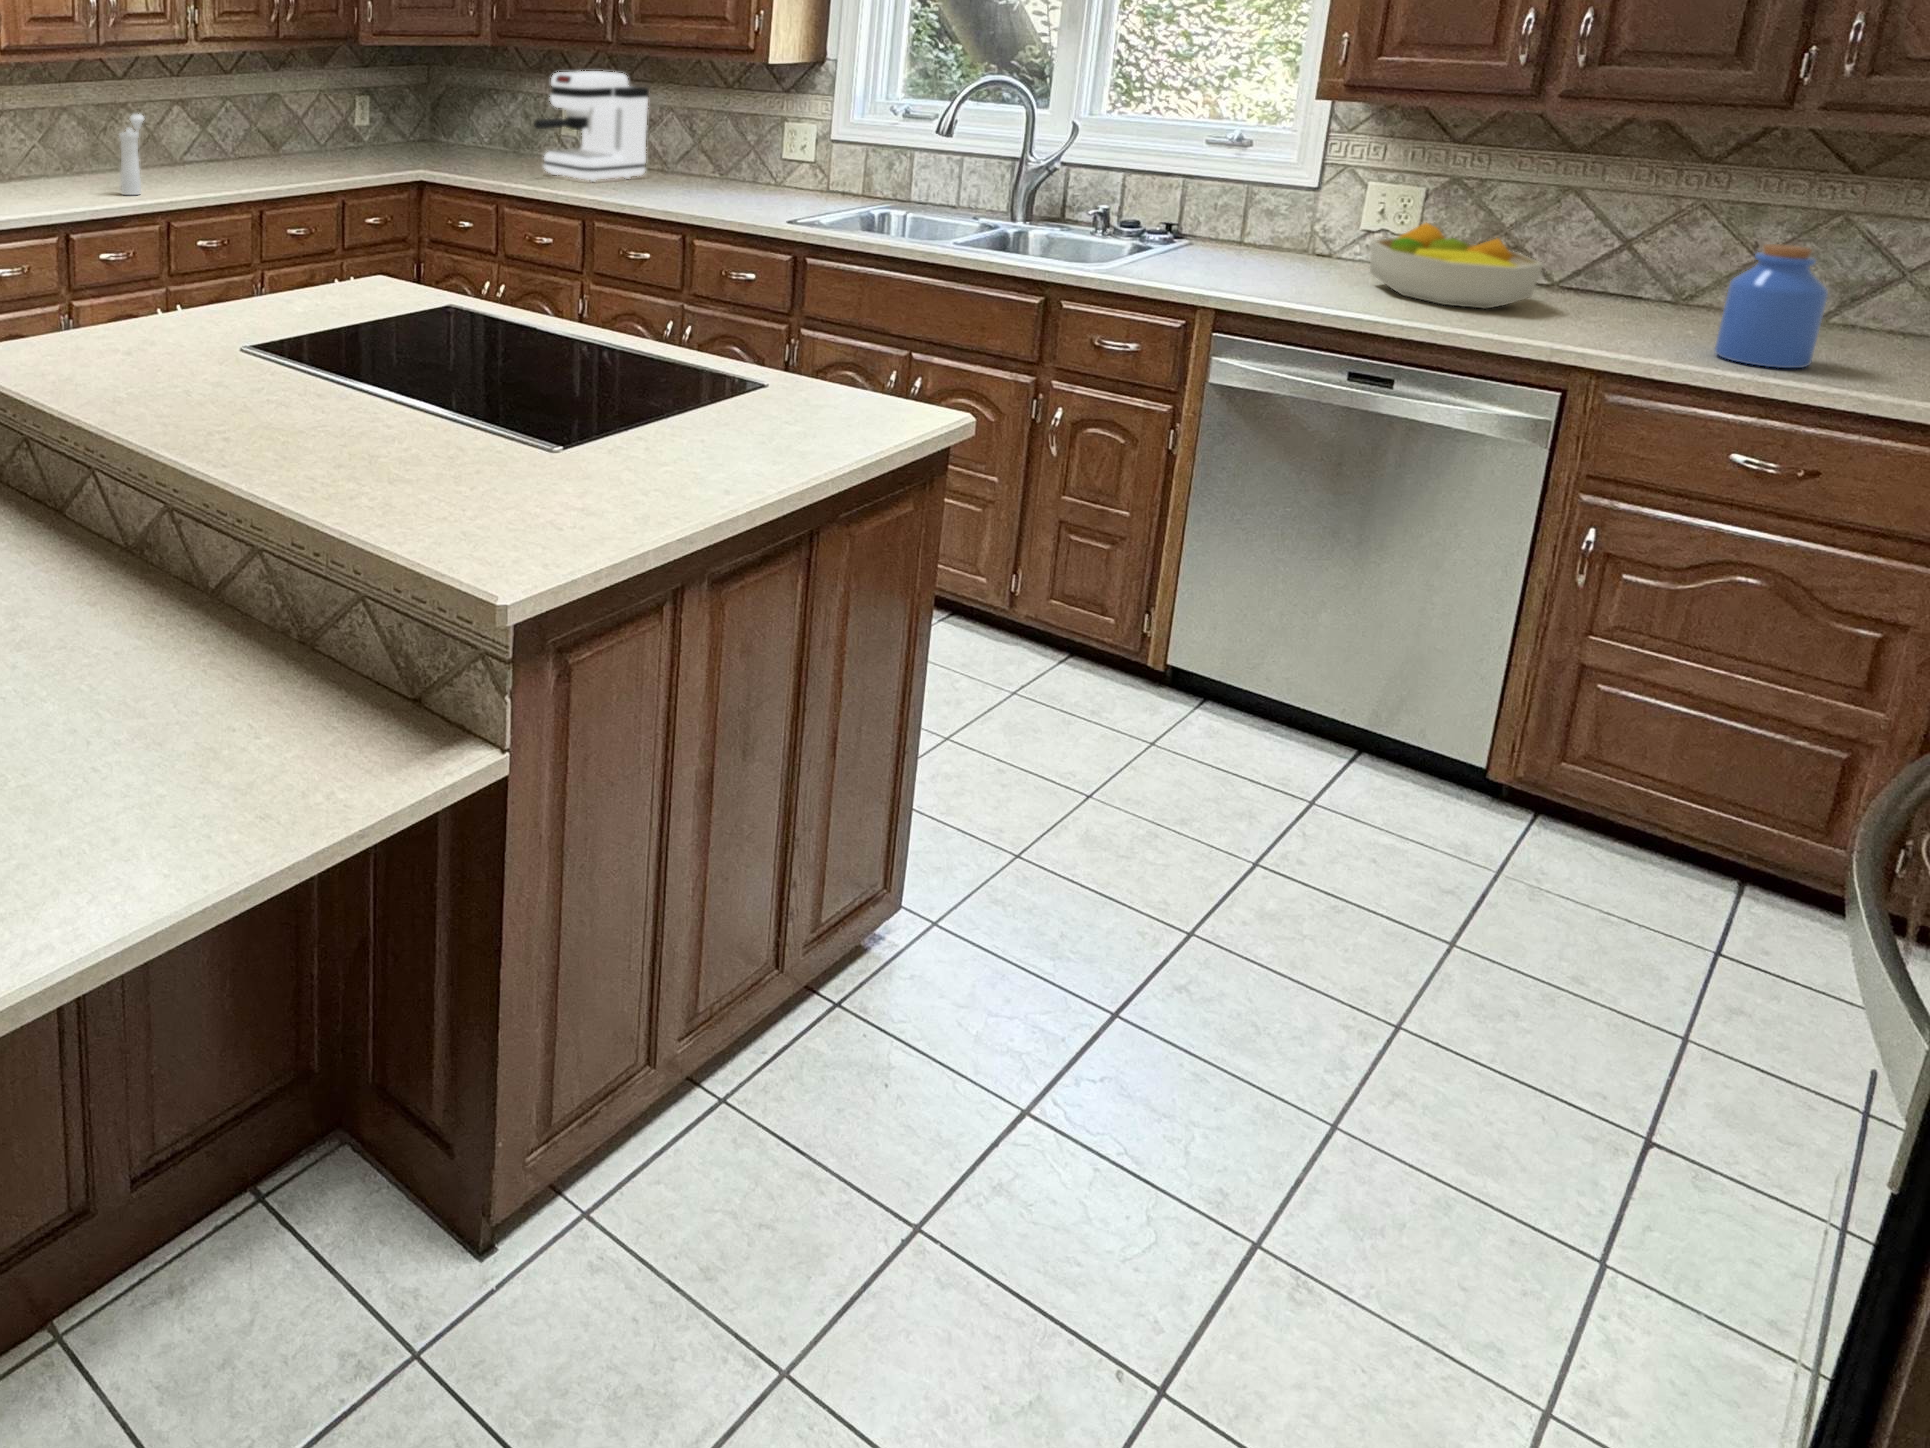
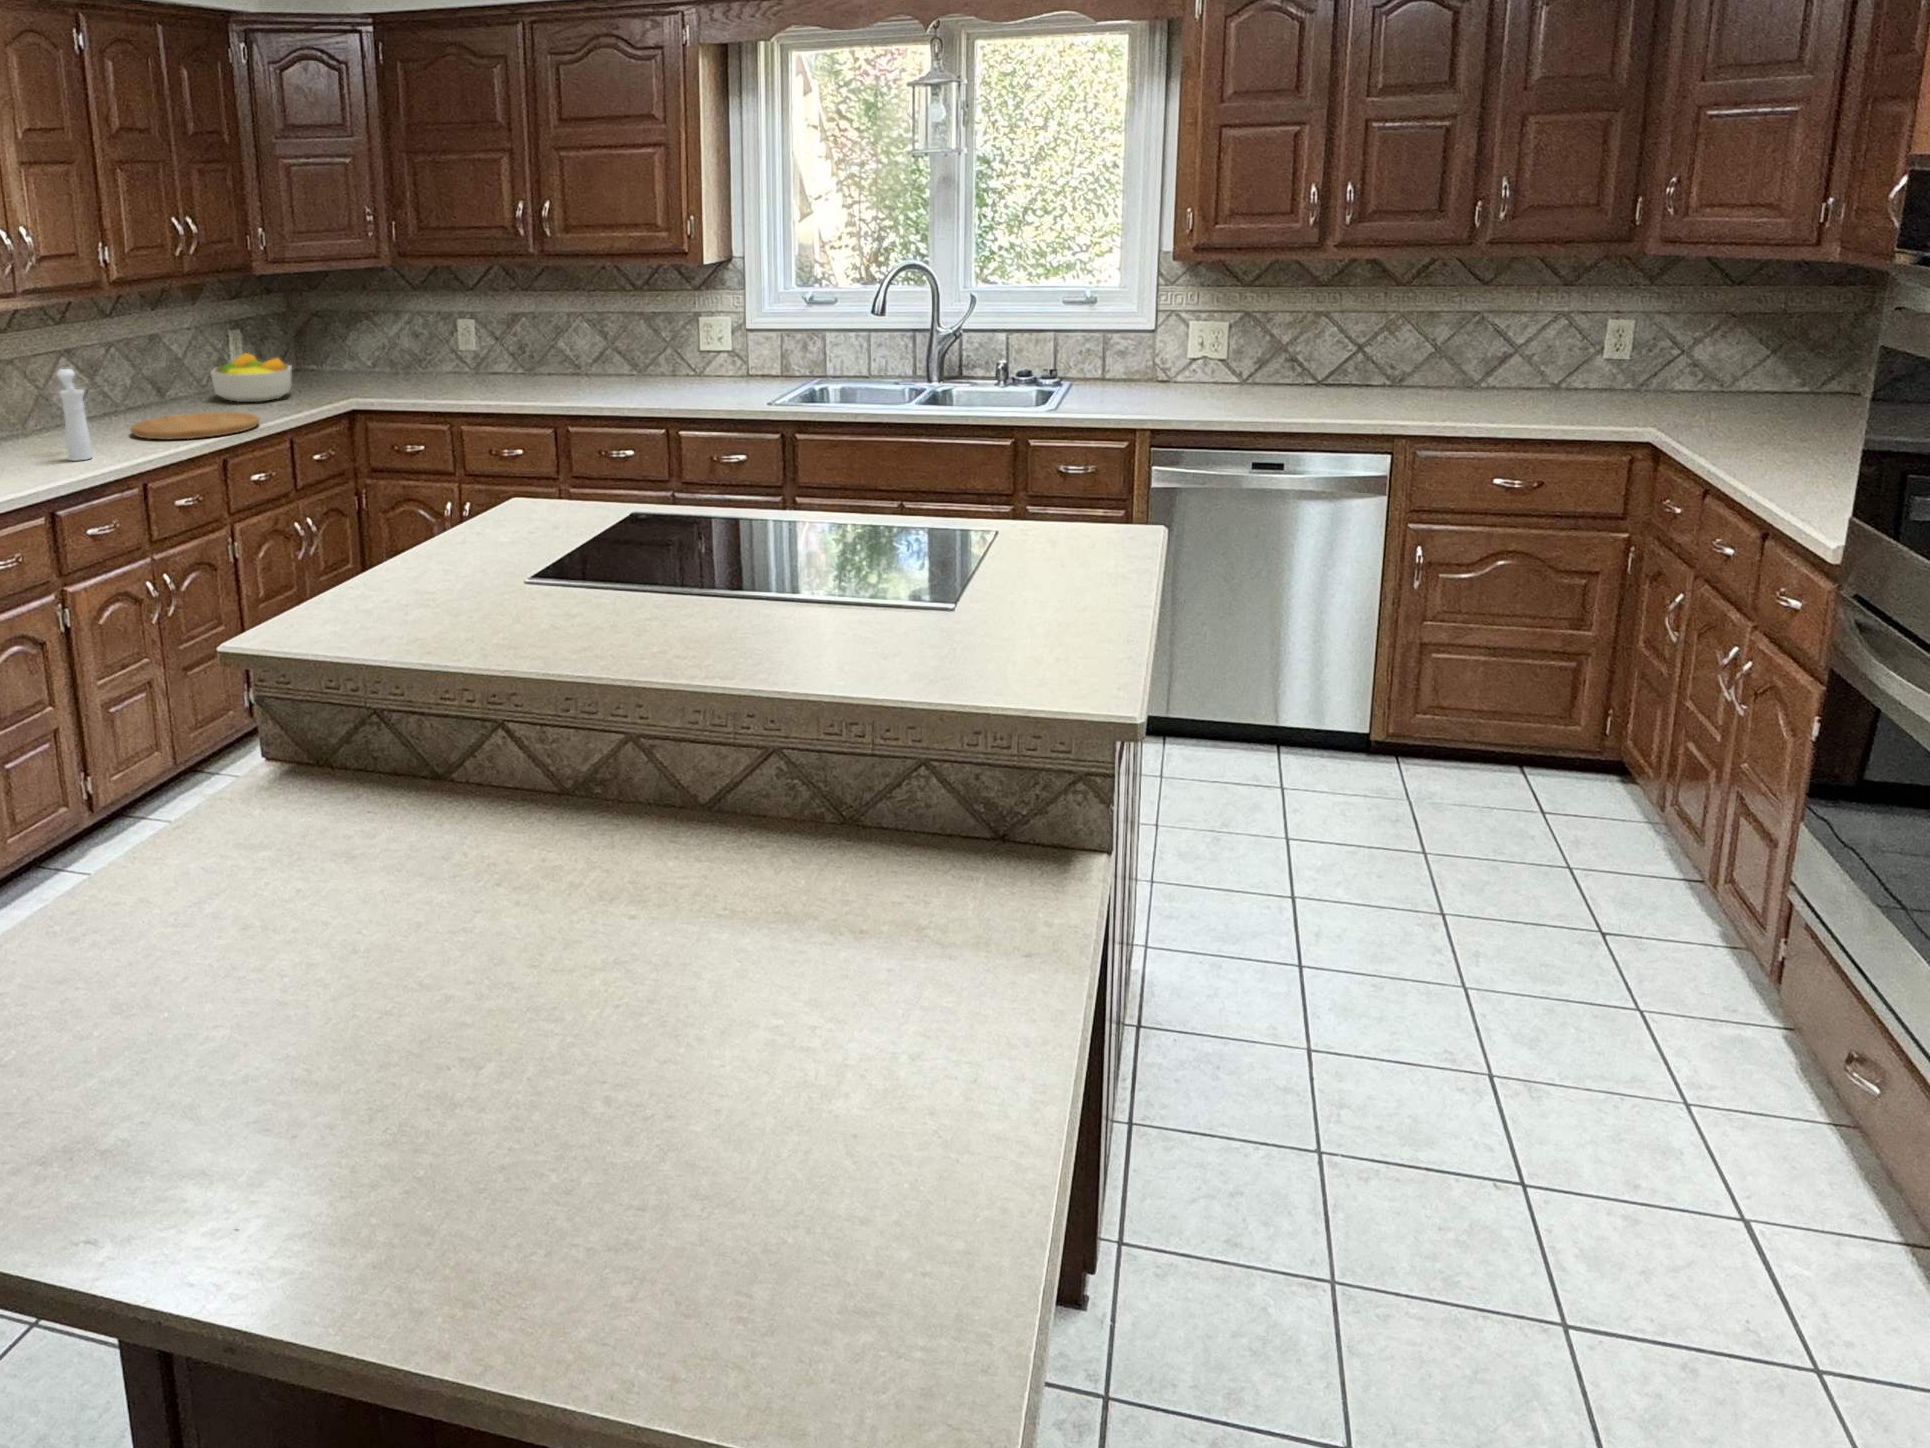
coffee maker: present [534,71,649,182] -> none [469,284,573,392]
cutting board: none [201,167,313,188] -> present [130,412,259,439]
fruit bowl: present [1370,223,1543,309] -> present [210,353,291,402]
jar: present [1715,244,1828,368] -> none [1460,335,1519,417]

